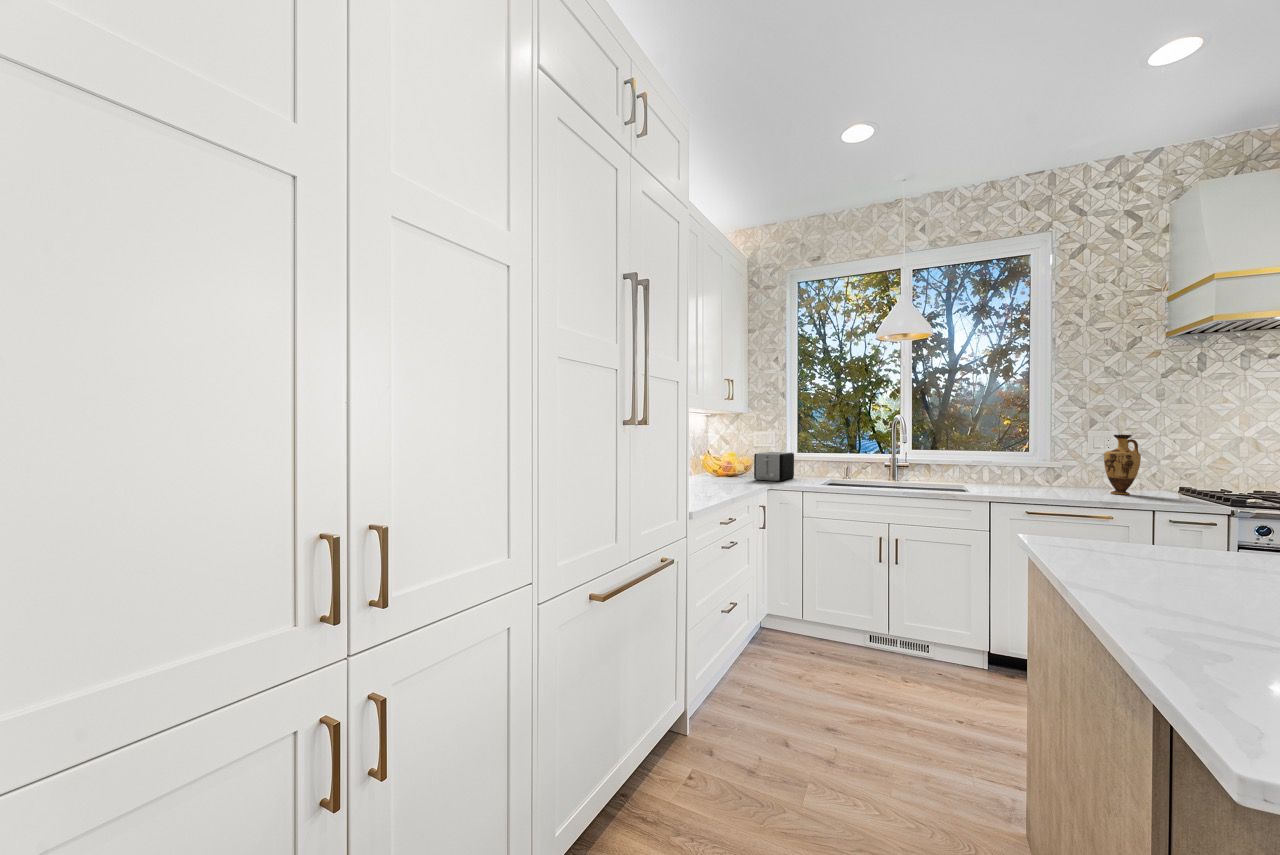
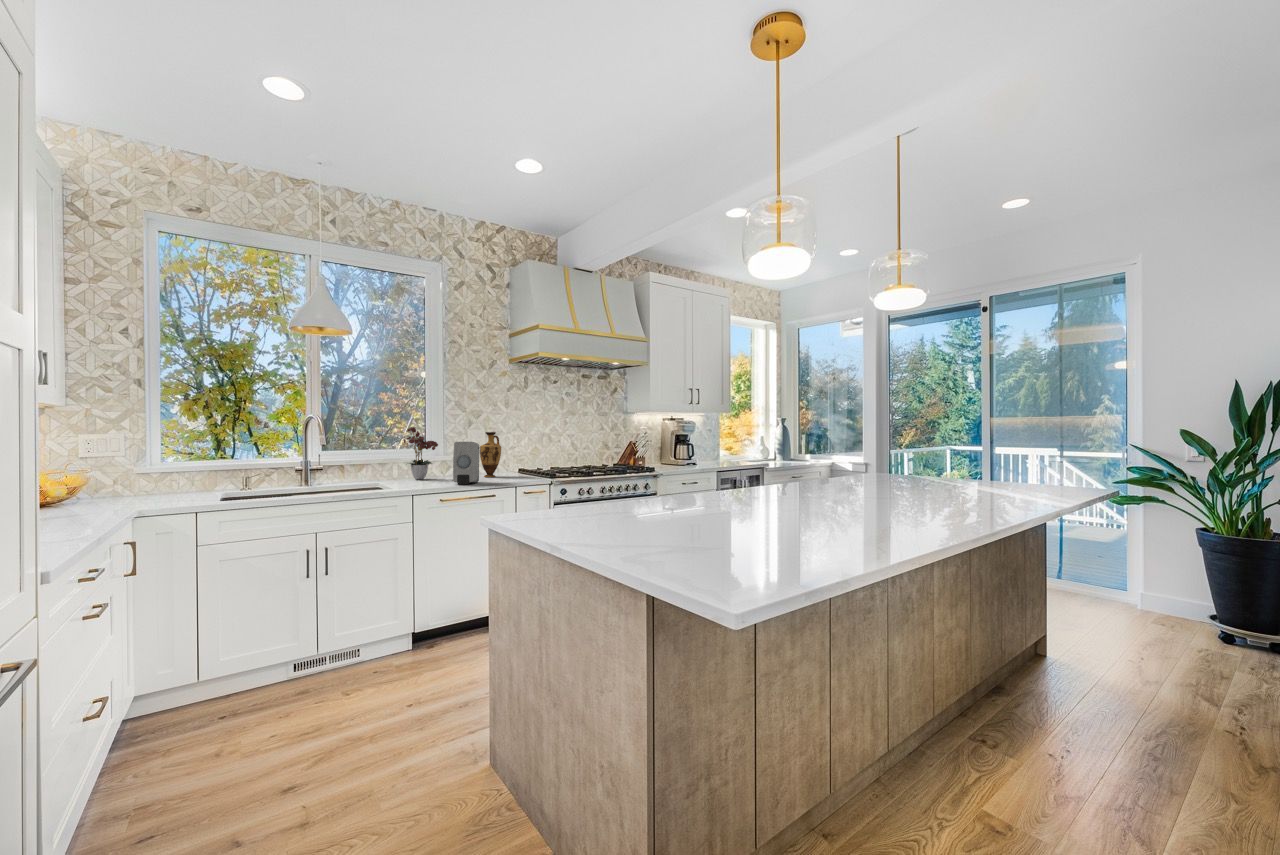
flower arrangement: none [995,425,1047,487] -> present [404,427,438,479]
soap dispenser: none [1042,446,1088,499] -> present [453,442,479,484]
toaster: present [754,452,794,481] -> none [99,462,163,505]

